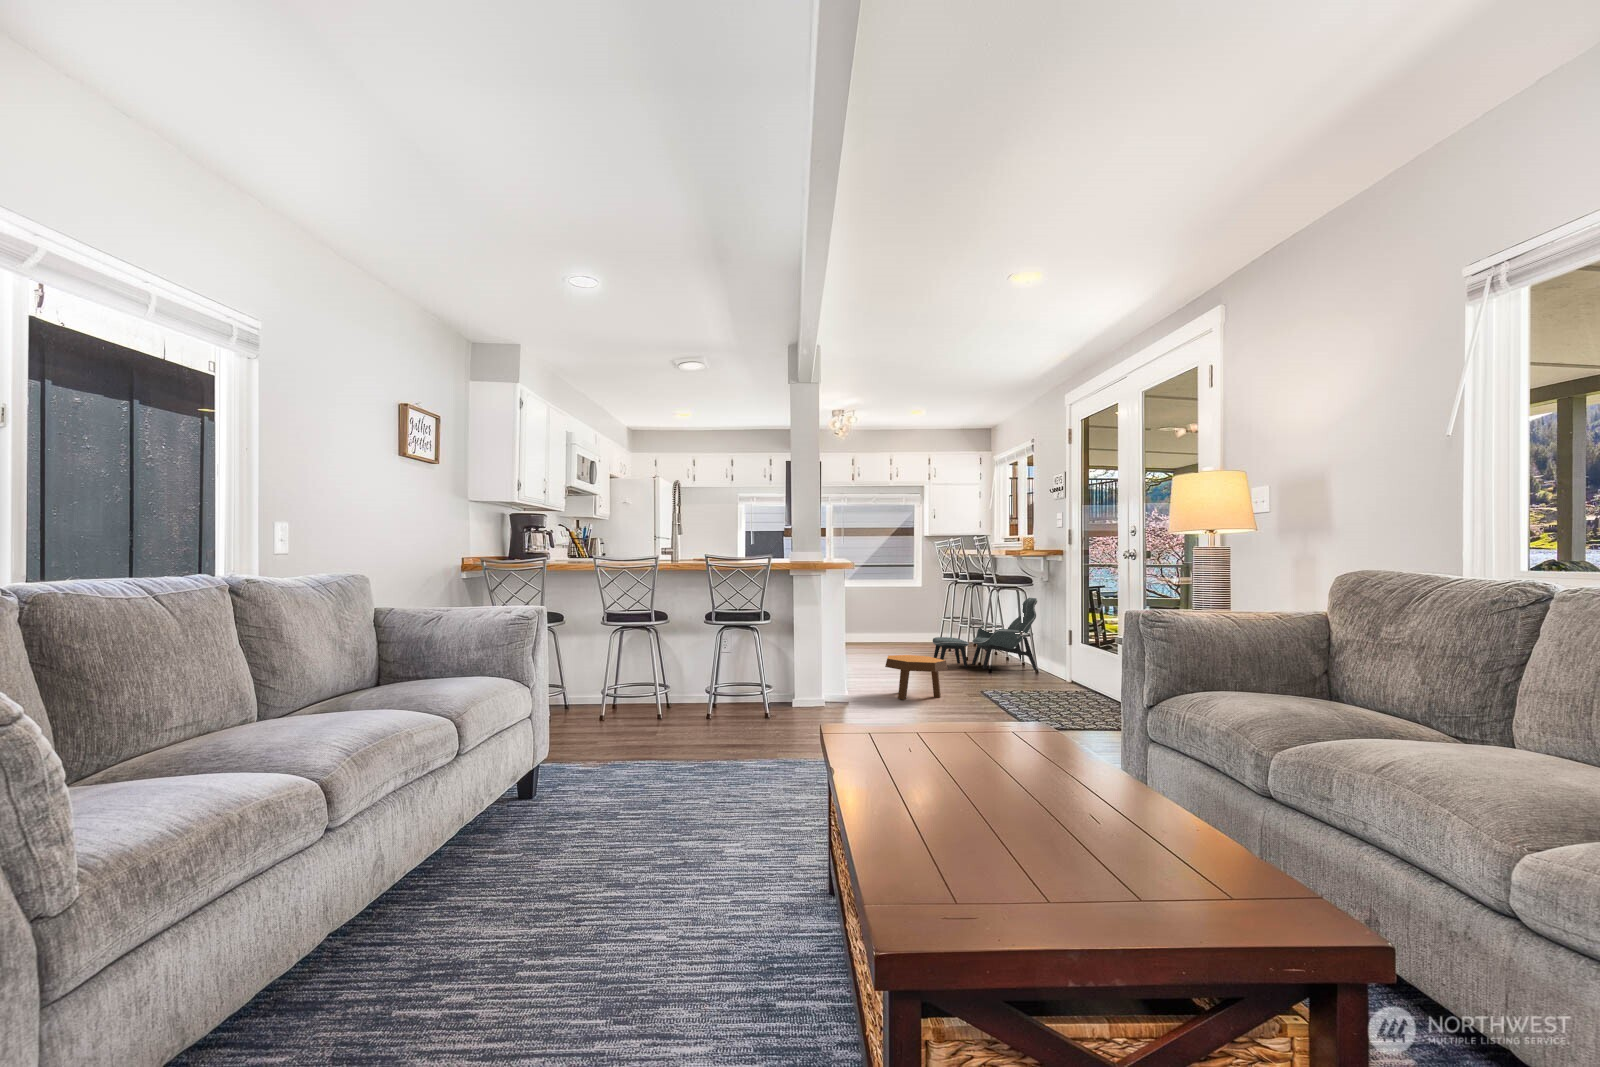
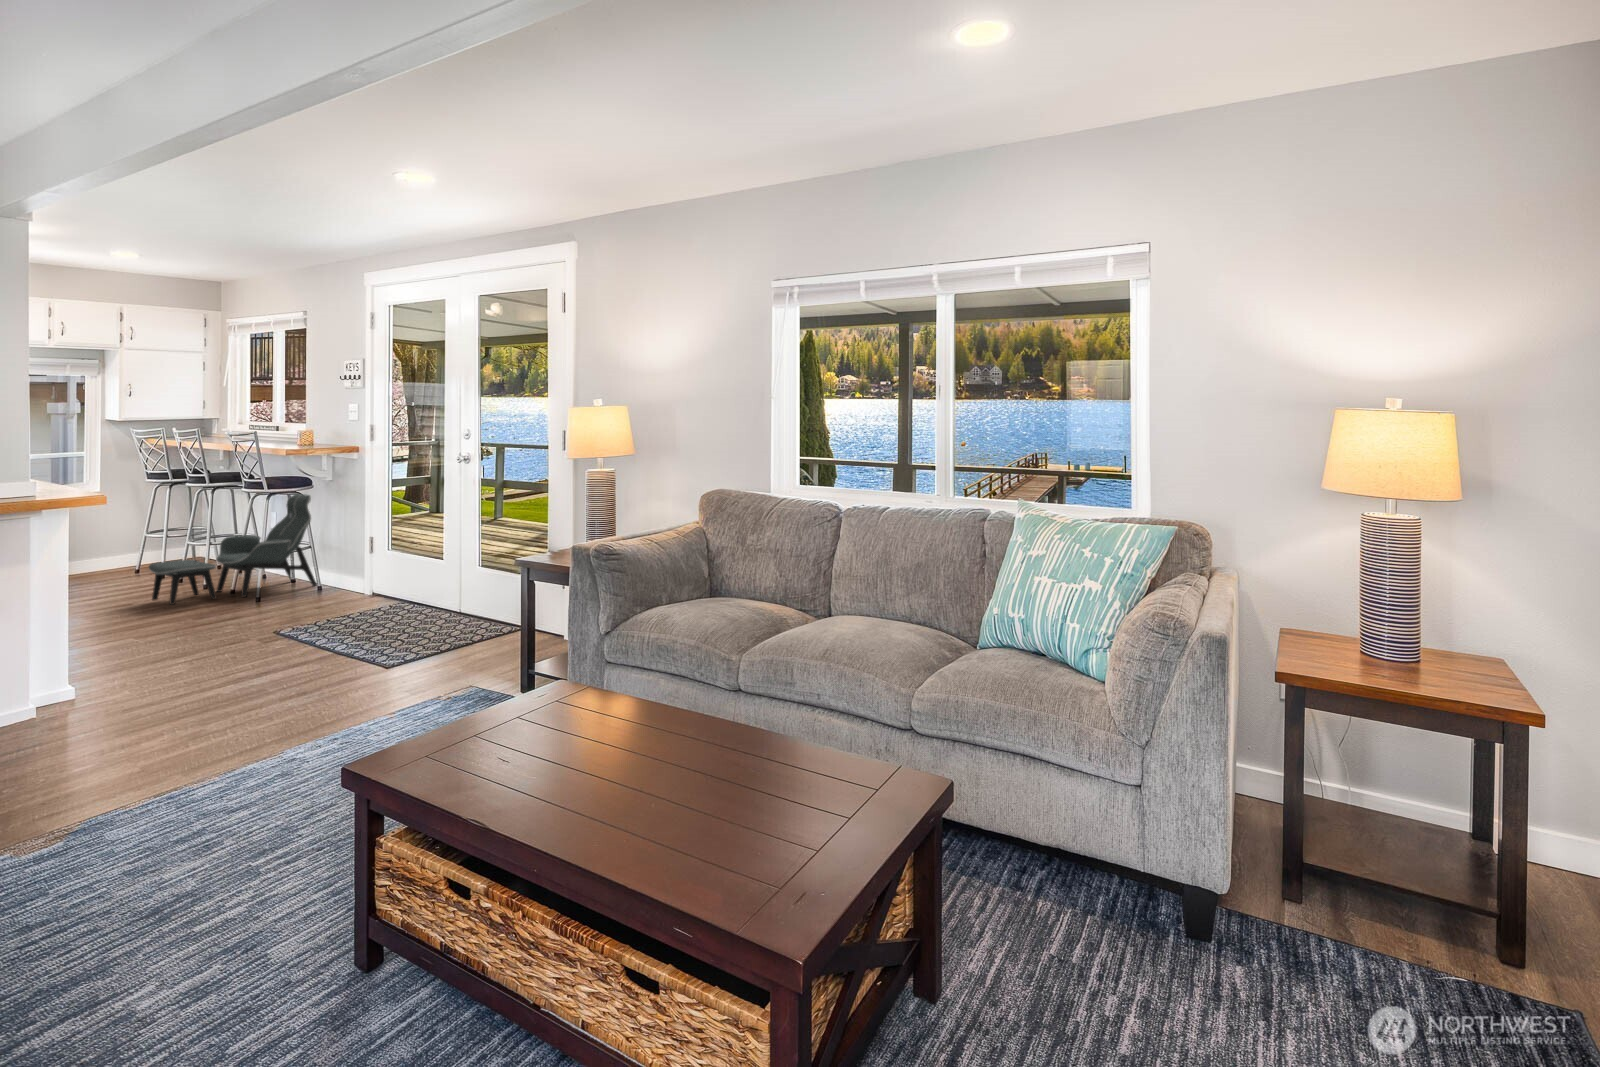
footstool: present [885,655,948,700] -> none [119,601,232,673]

